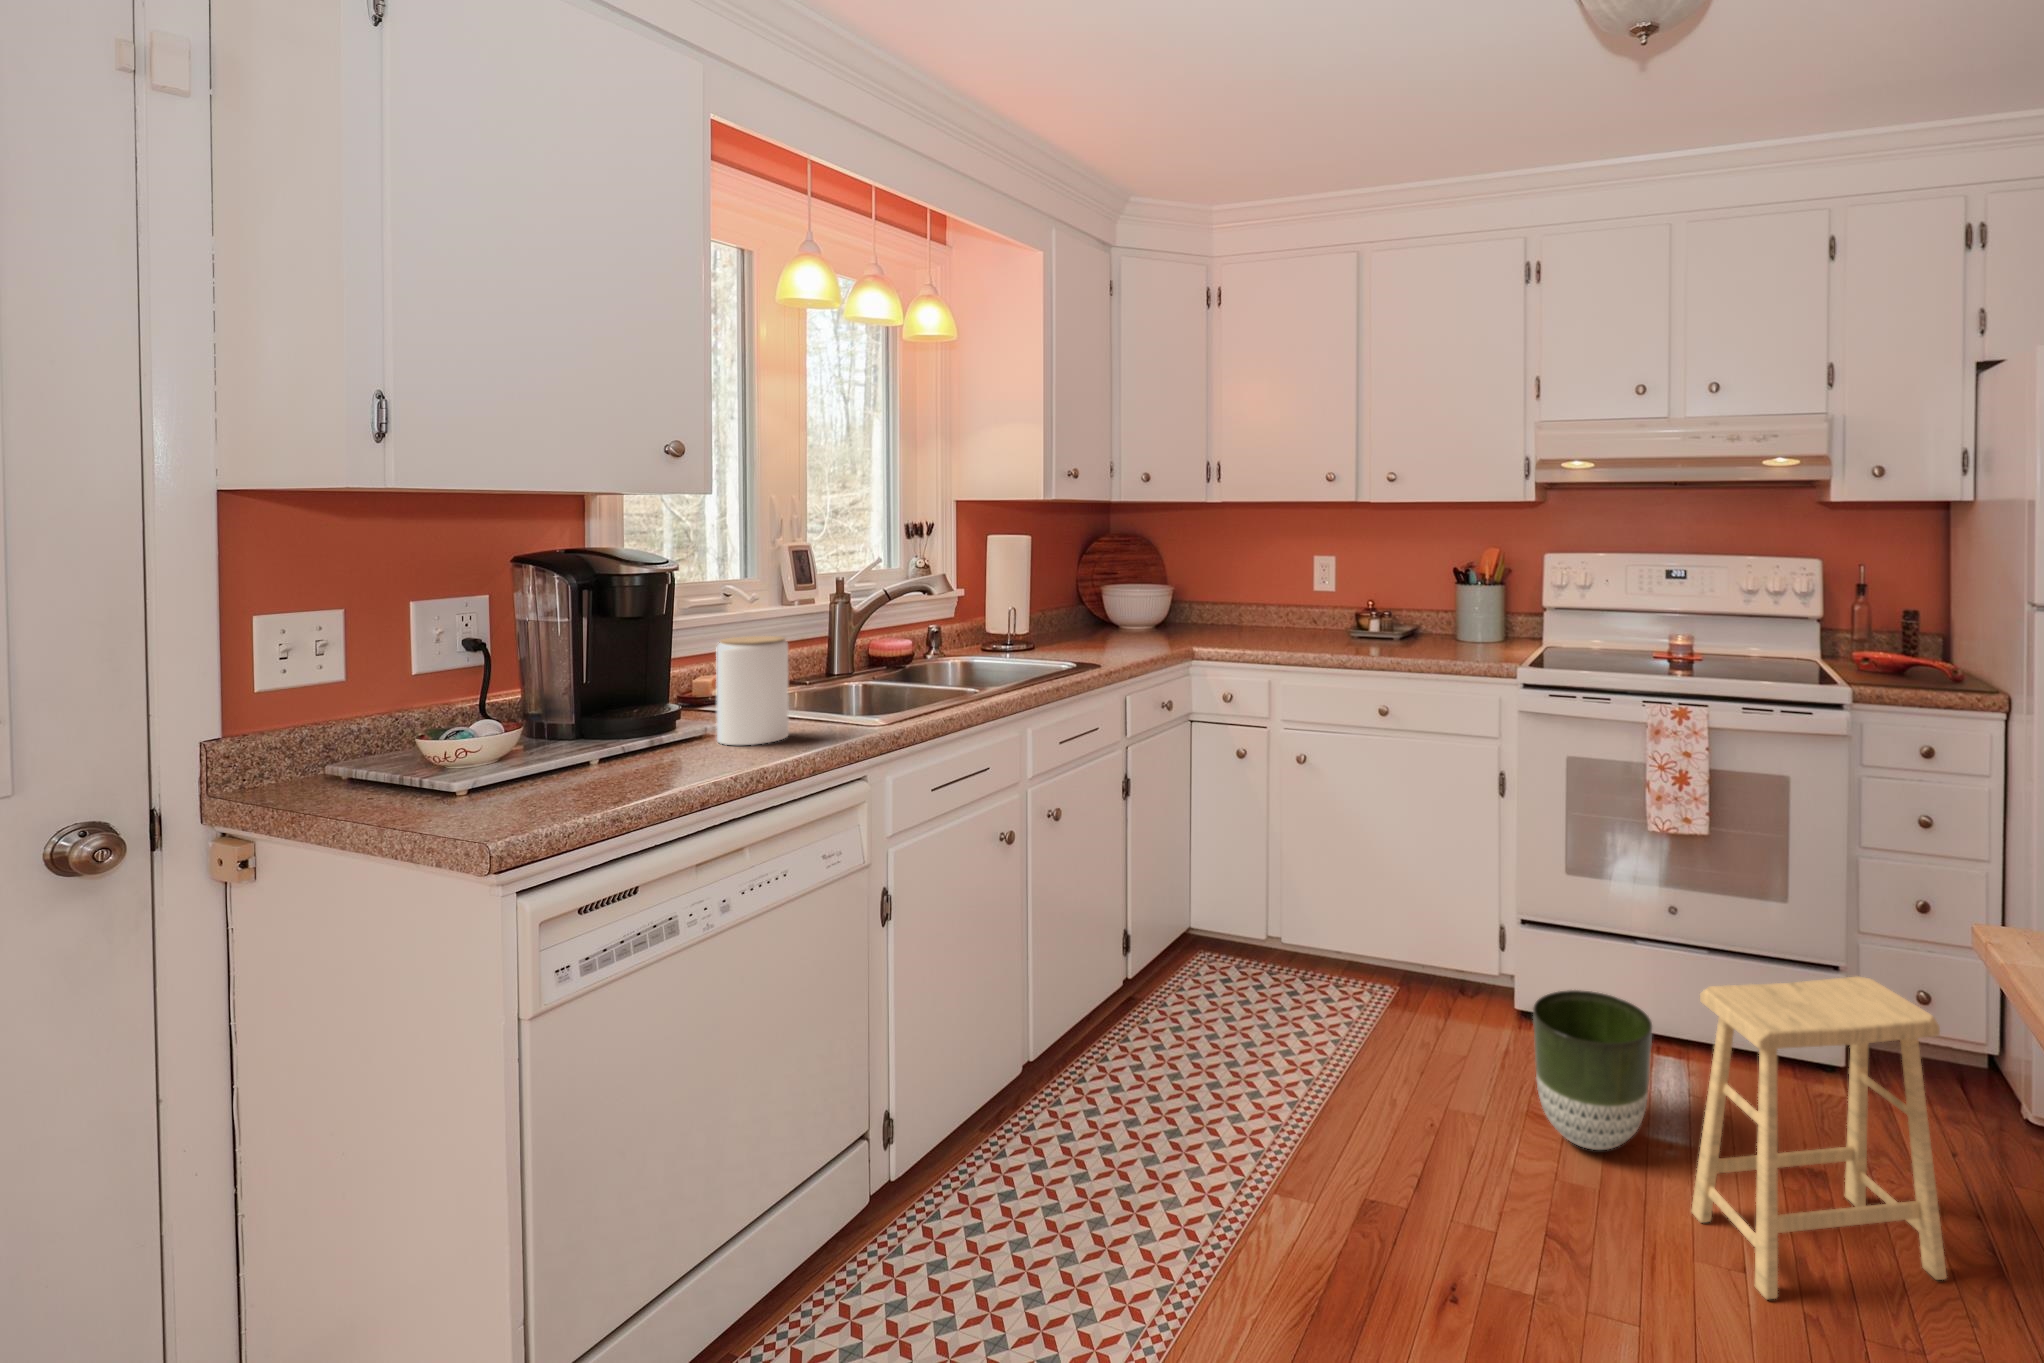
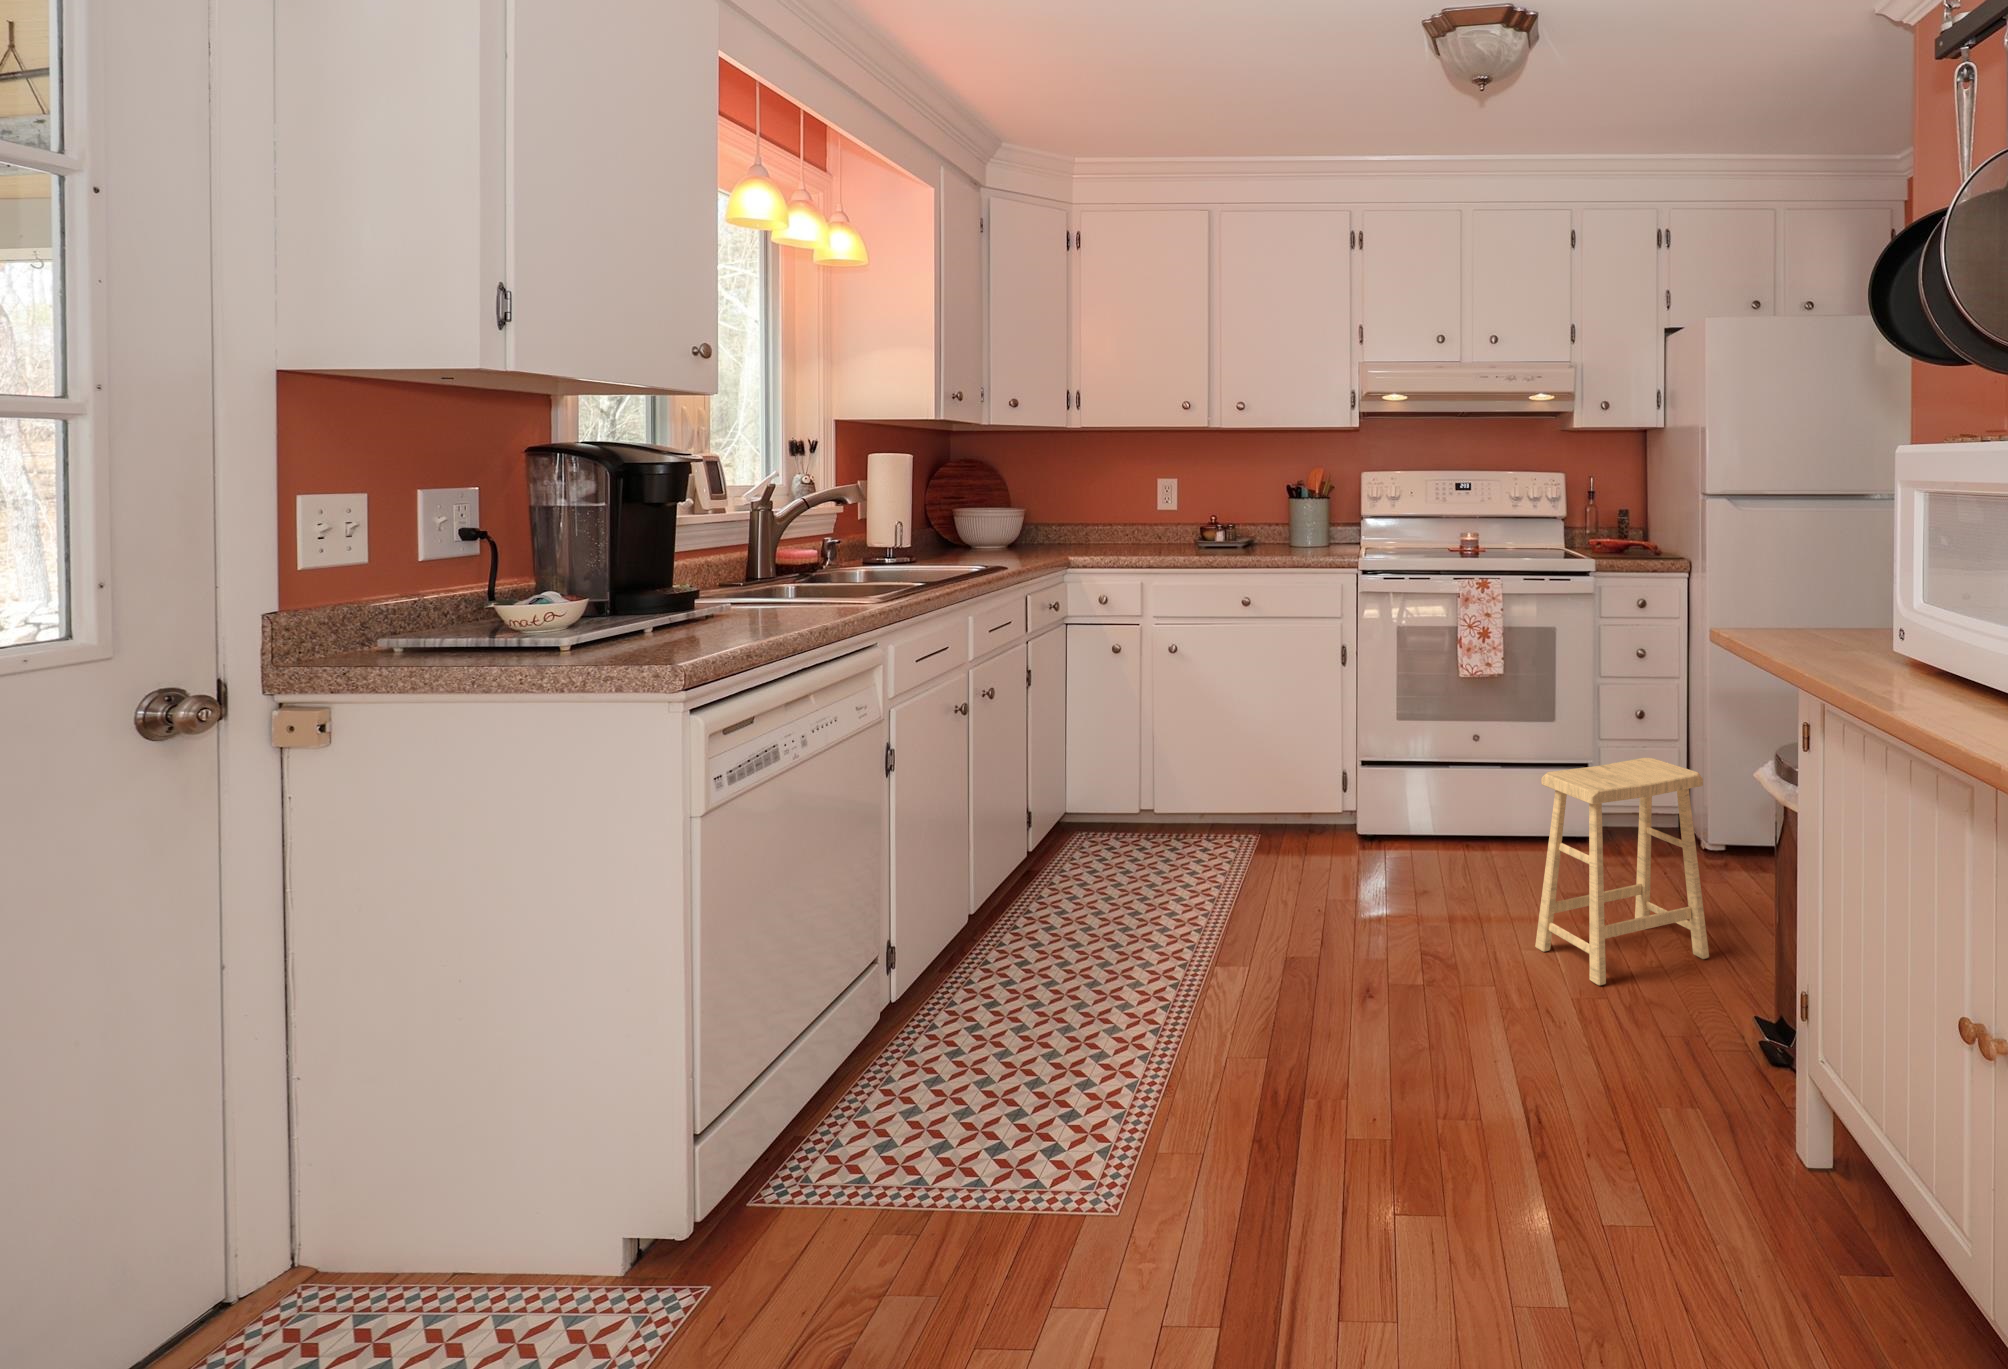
jar: present [716,636,789,745] -> none [732,521,800,617]
planter: present [1533,990,1652,1150] -> none [1405,804,1497,921]

